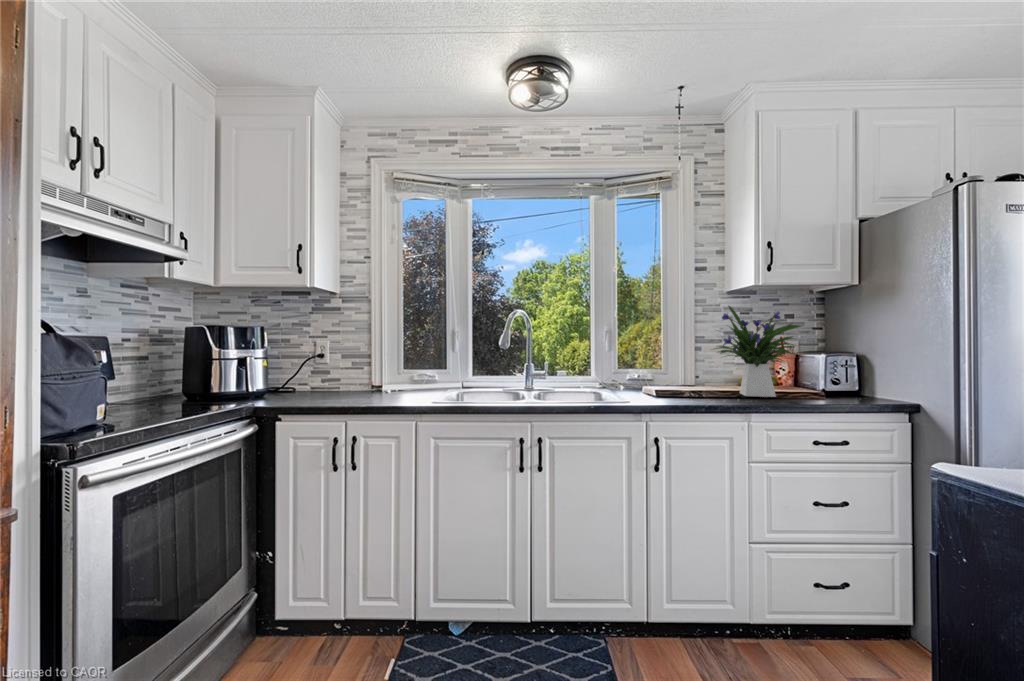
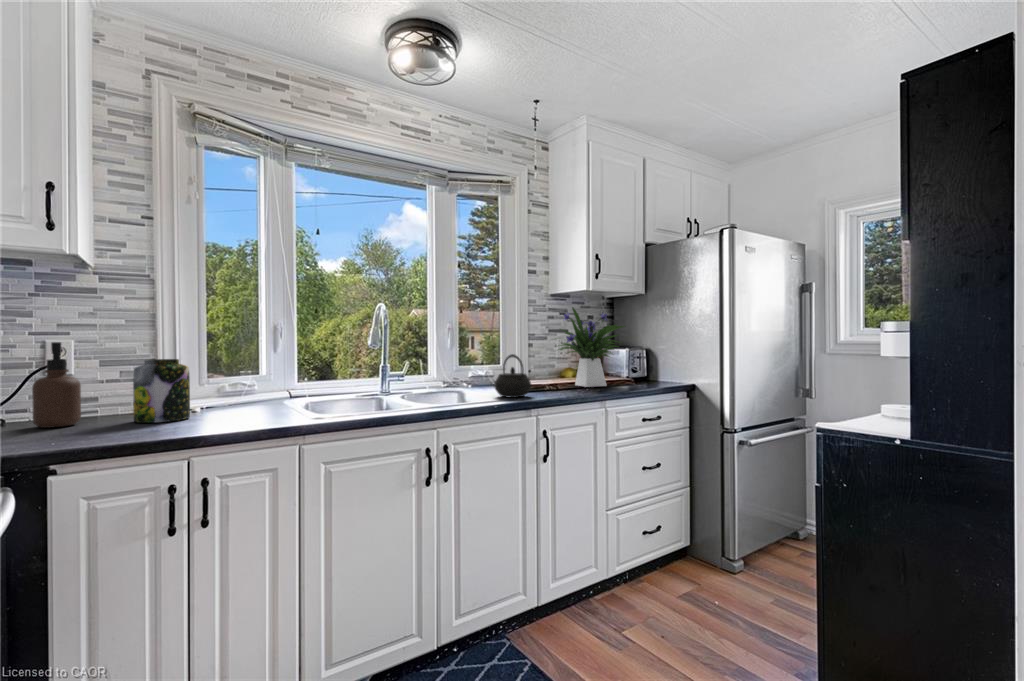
soap dispenser: none [294,343,319,396] -> present [32,342,81,428]
jar: none [339,355,372,398] -> present [133,359,190,423]
kettle: none [612,357,651,401] -> present [494,354,531,397]

